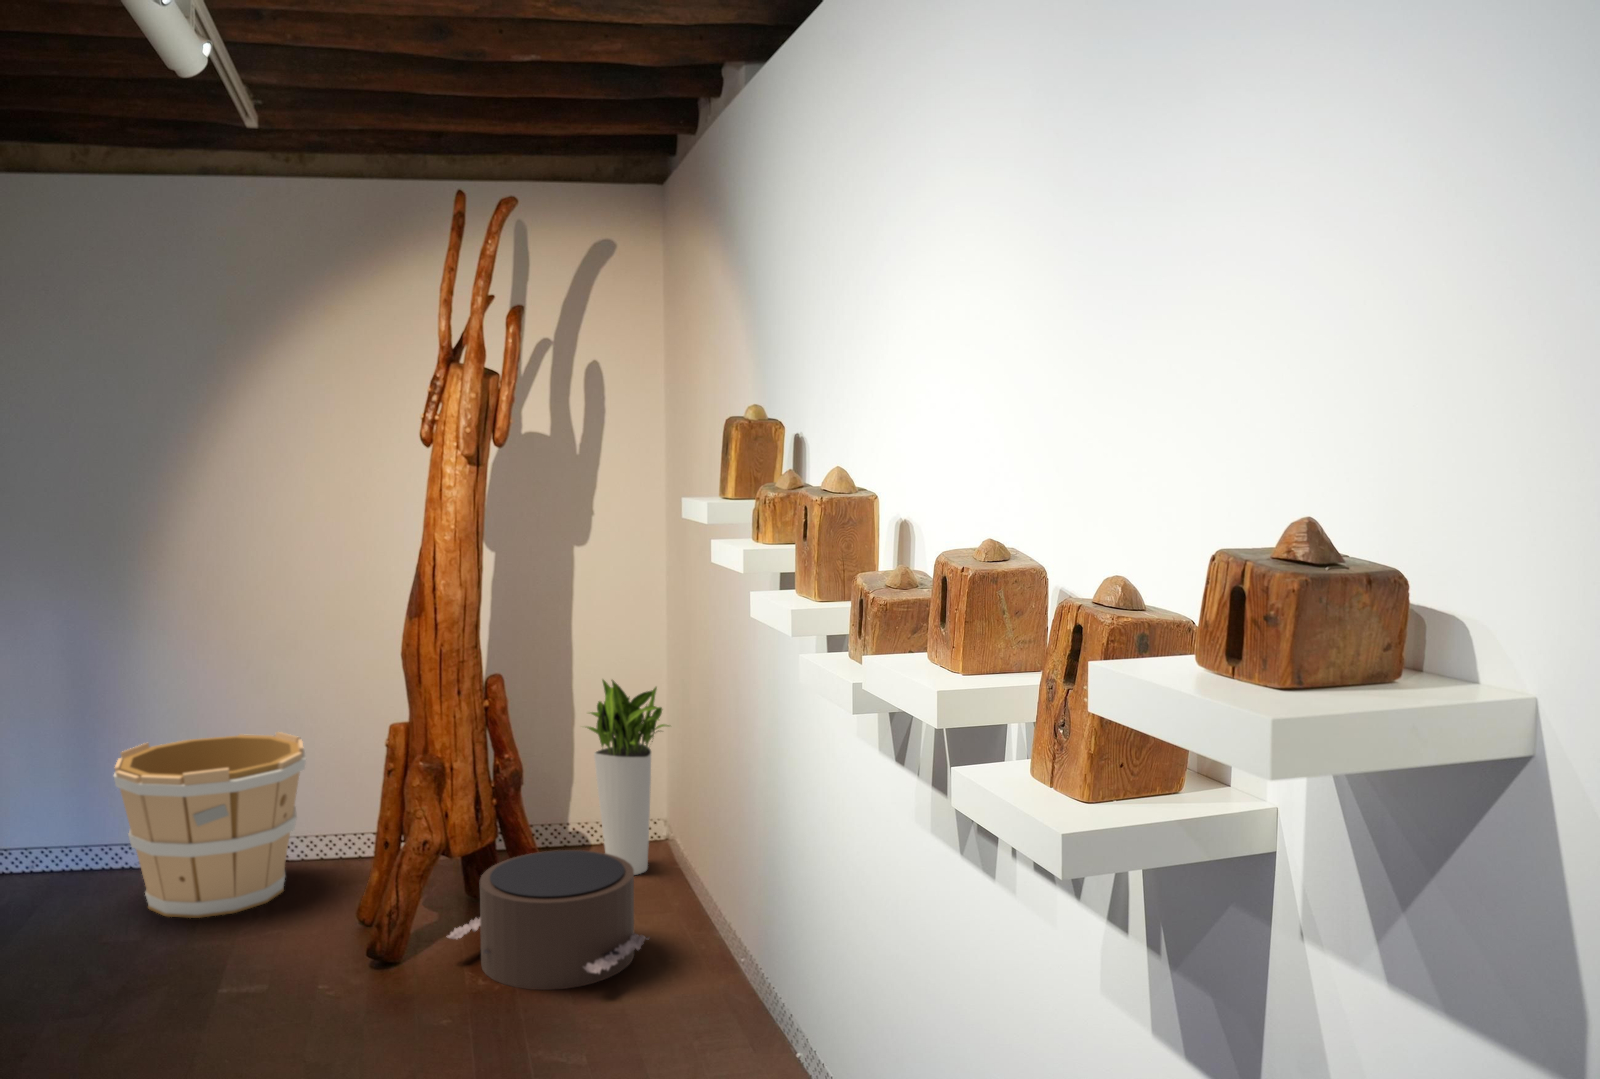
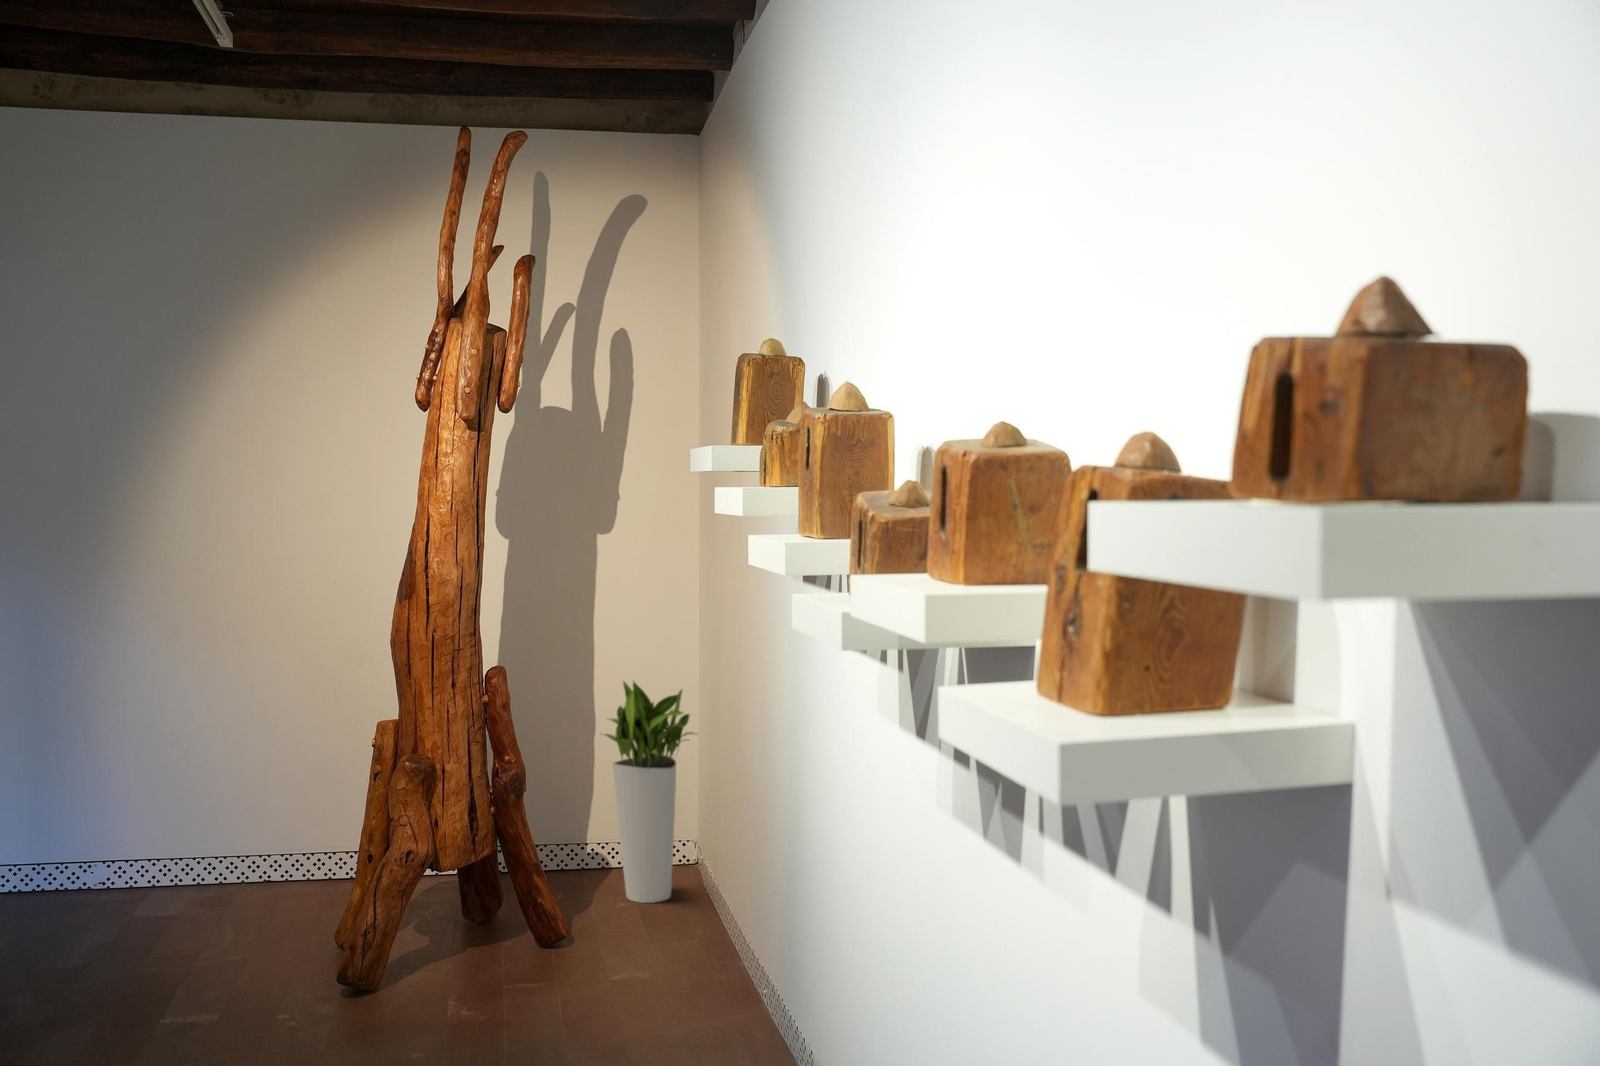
wooden bucket: present [114,732,306,918] -> none [84,734,296,935]
pouf: present [448,850,649,990] -> none [432,867,661,1022]

